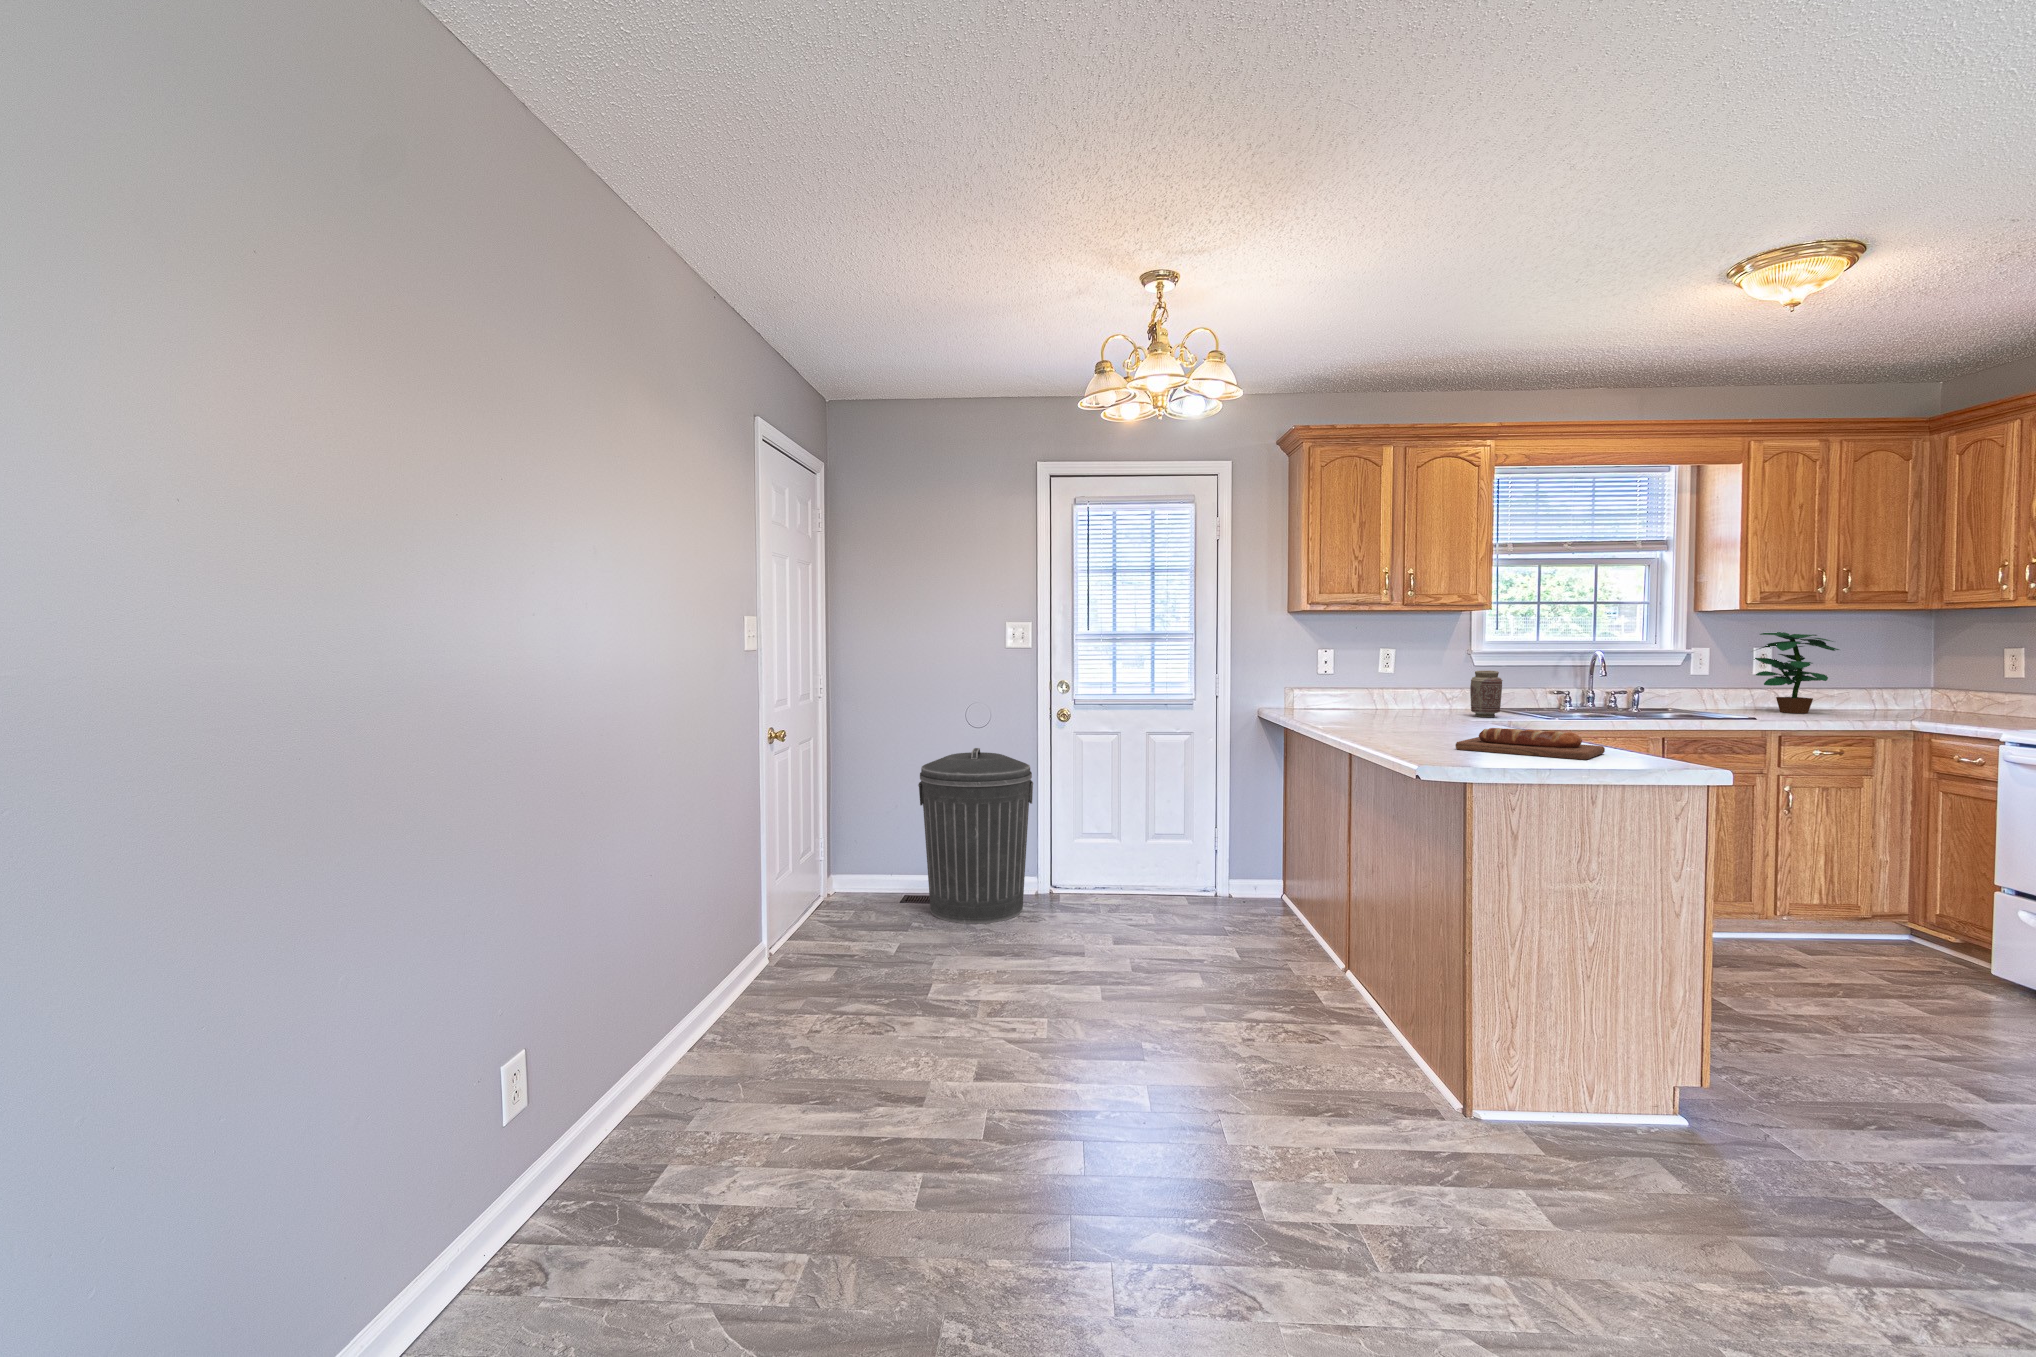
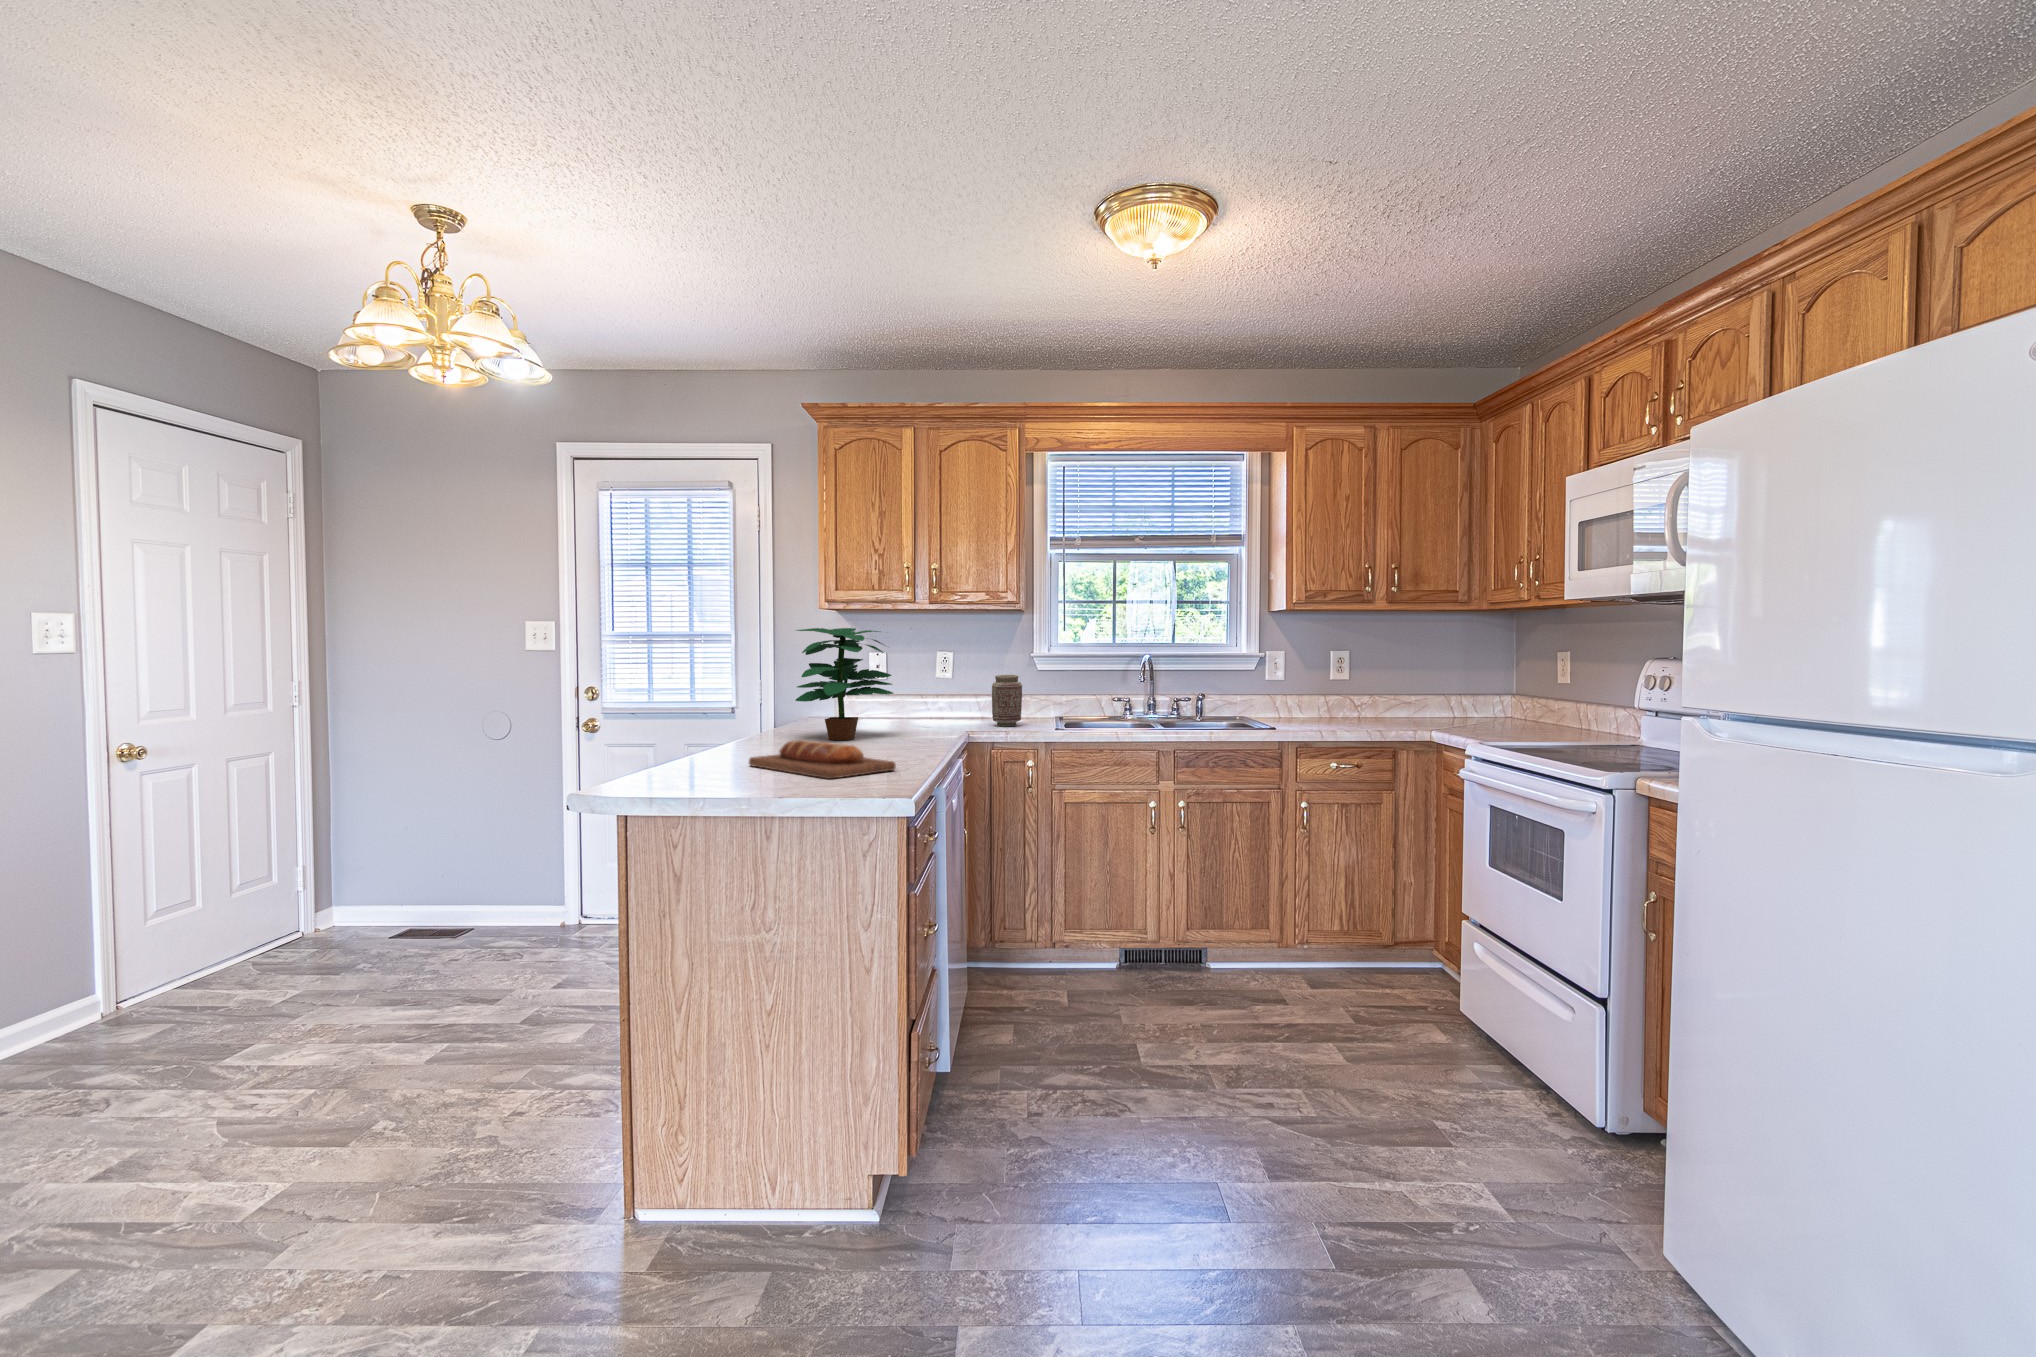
potted plant: present [1754,632,1839,713] -> present [795,628,893,740]
trash can: present [918,748,1033,923] -> none [374,763,528,967]

